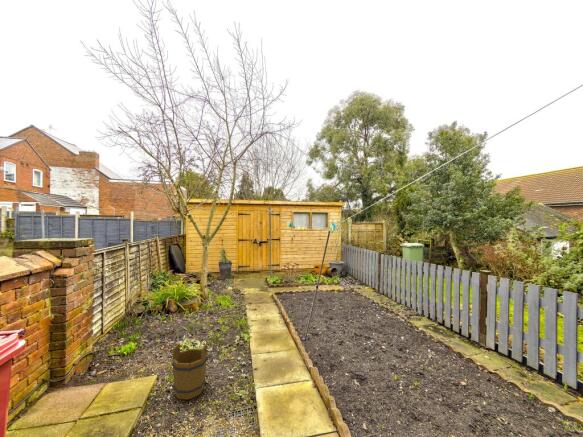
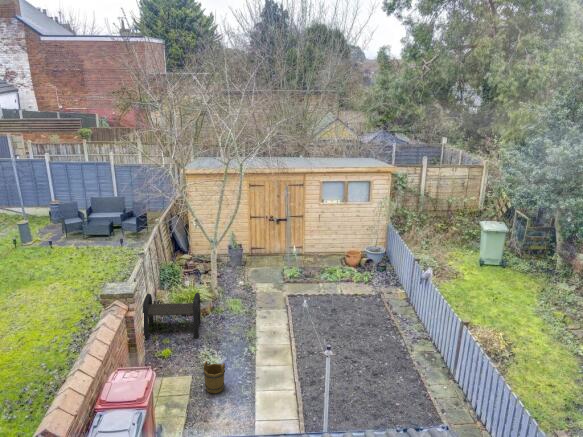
bench: none [107,280,186,337] -> present [143,293,201,340]

